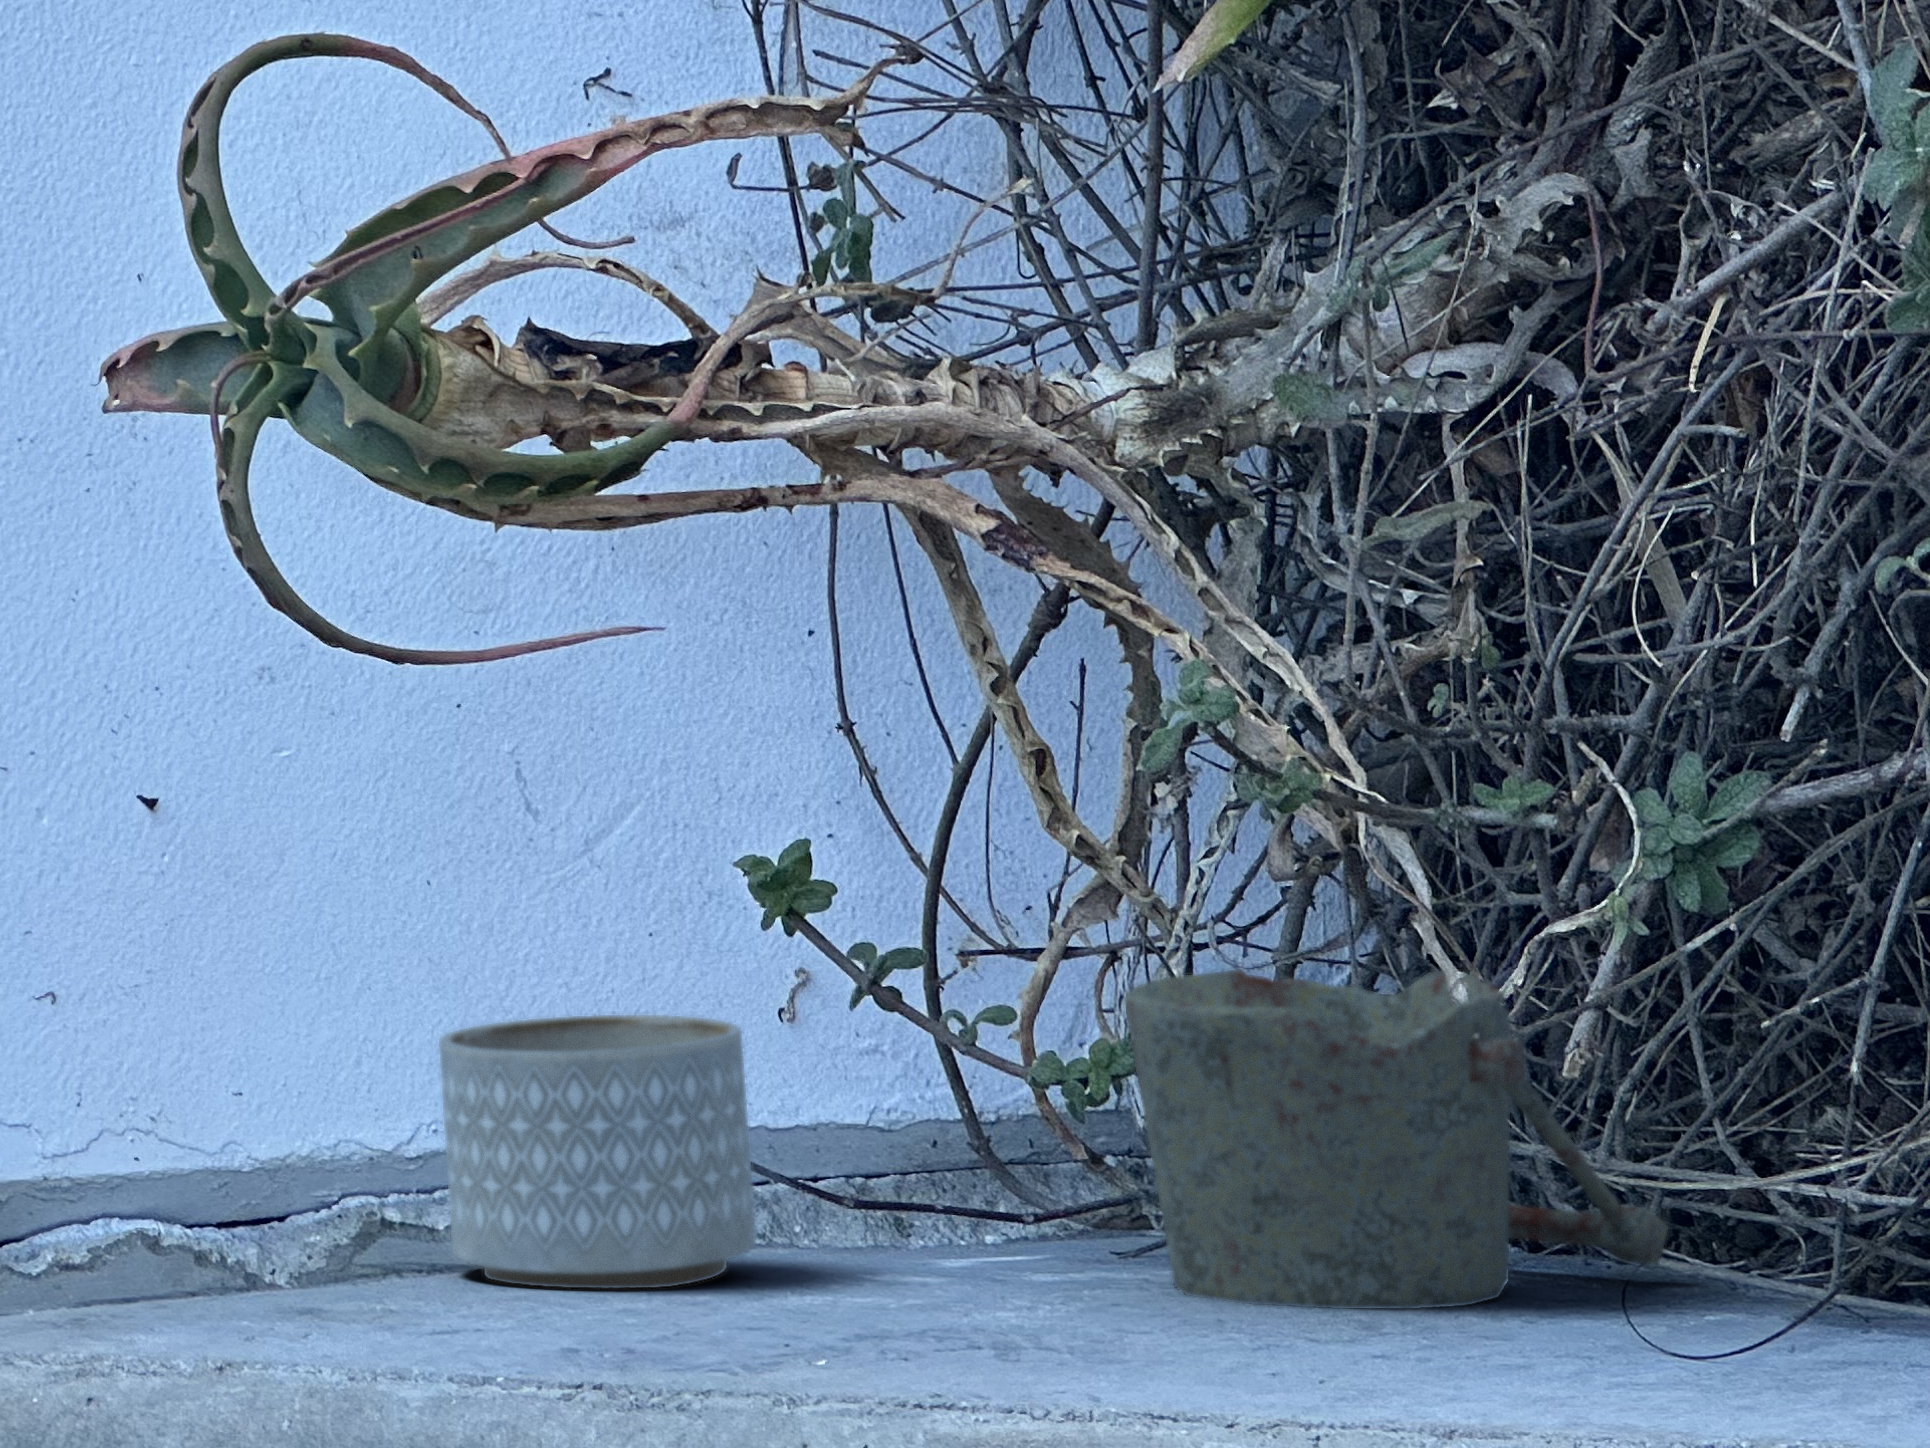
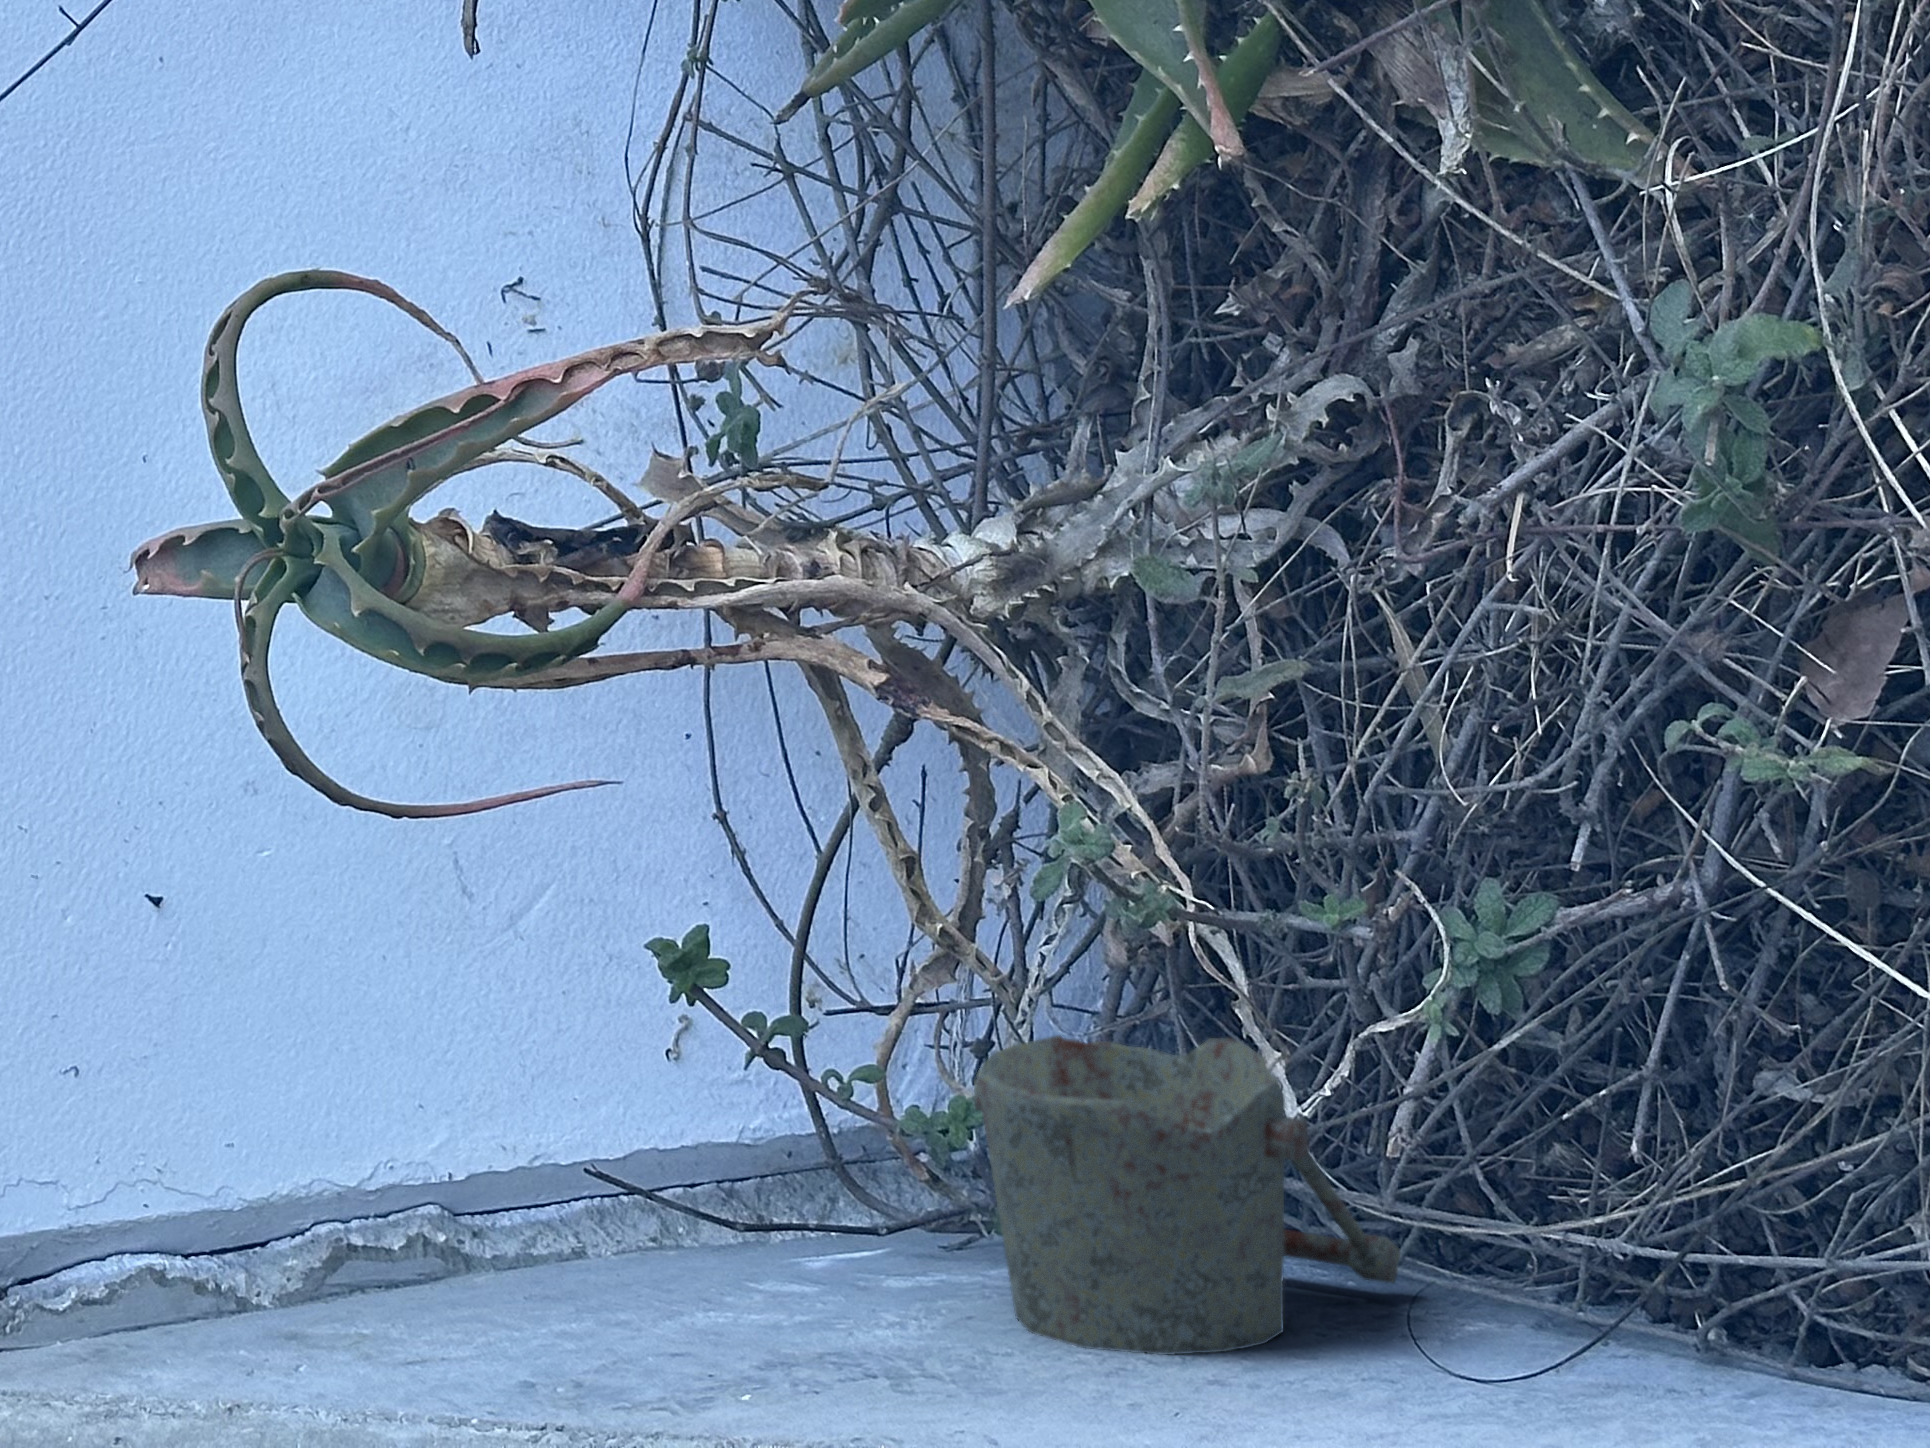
planter: present [439,1015,756,1288] -> none [410,1076,672,1342]

